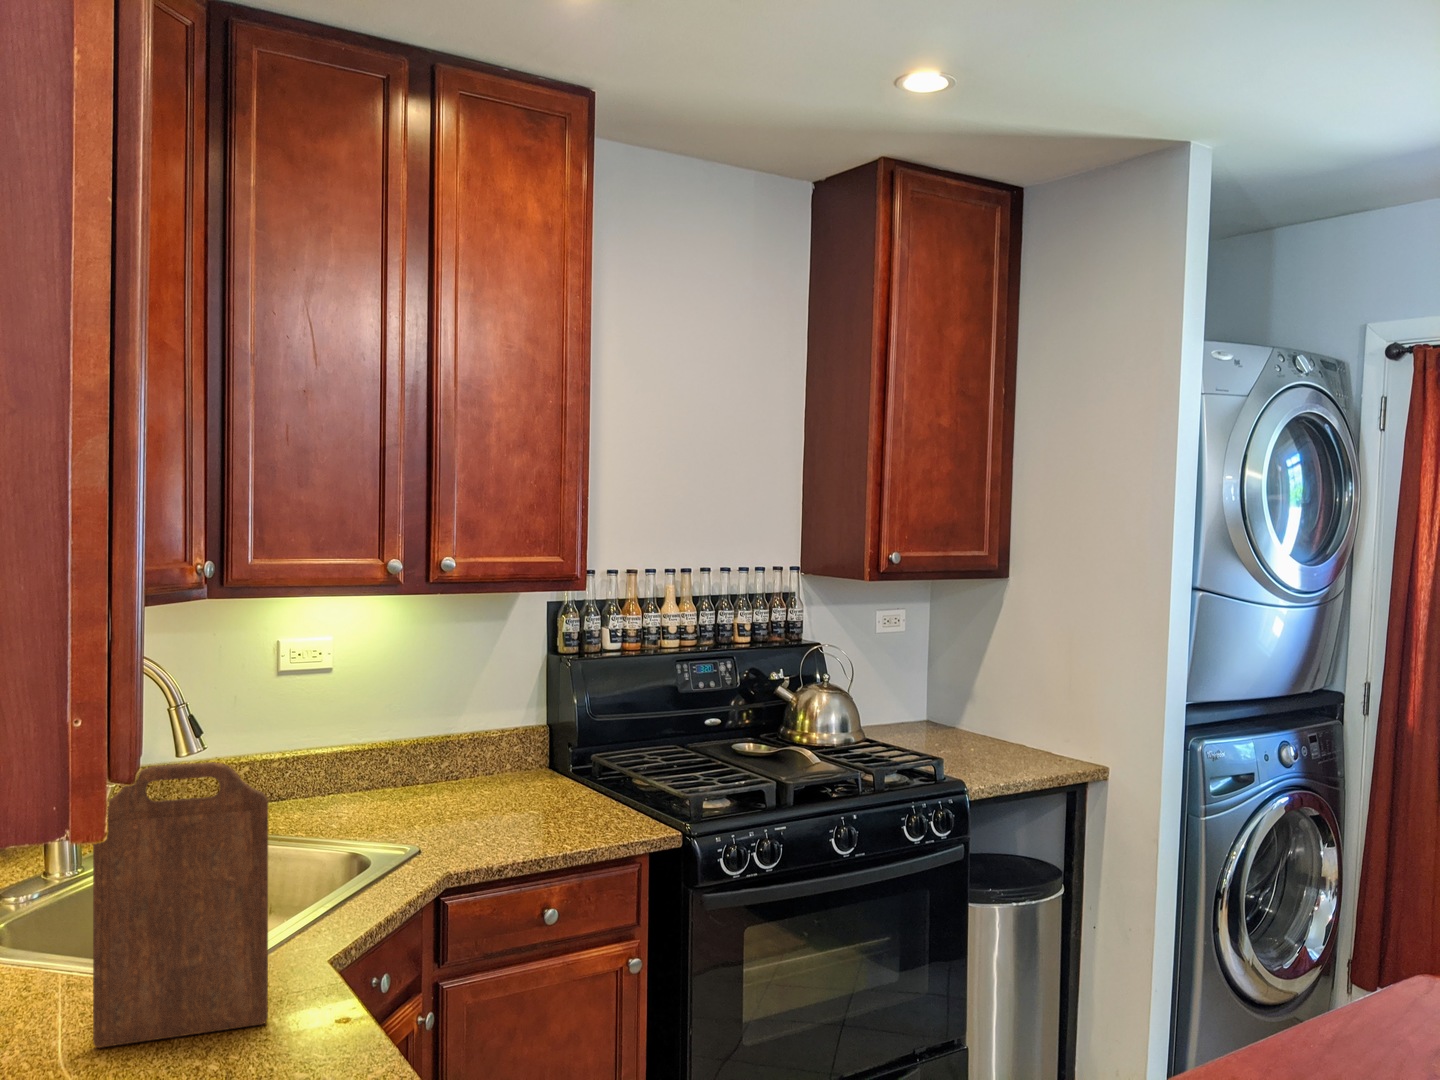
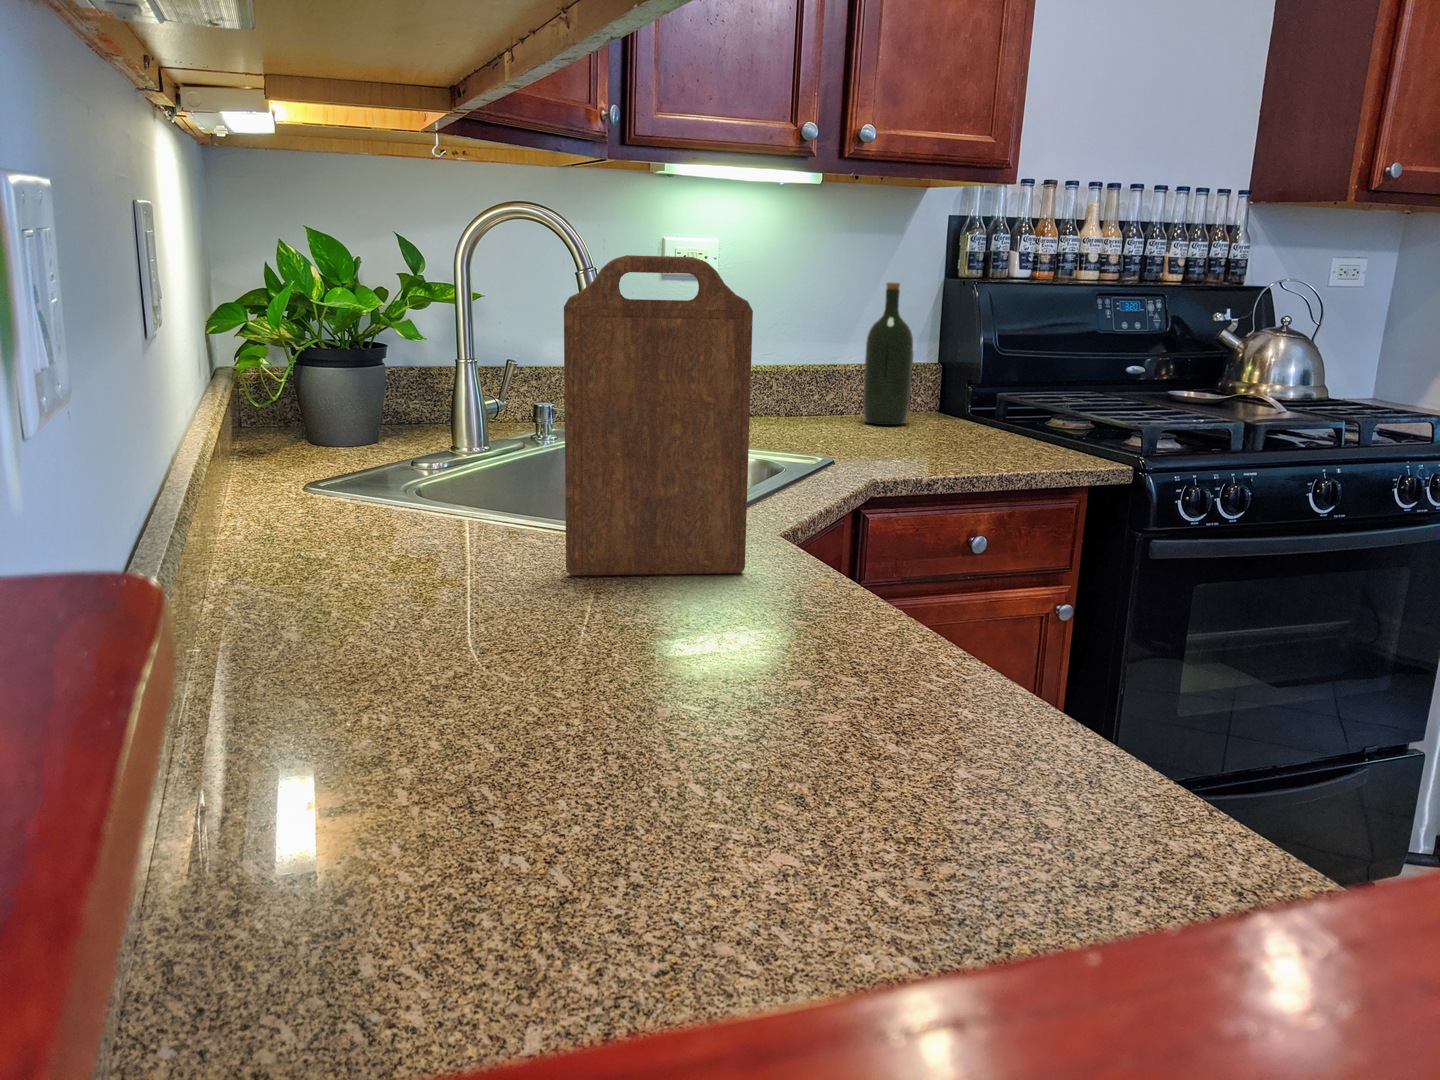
wine bottle: none [473,665,516,791] -> present [863,282,913,425]

